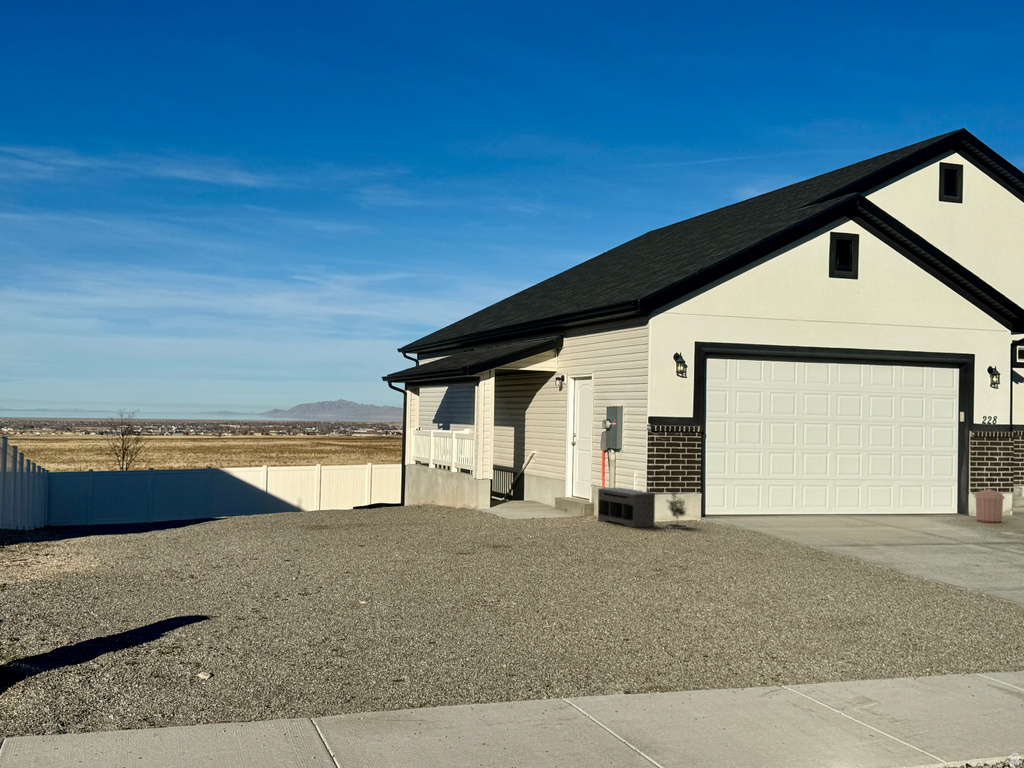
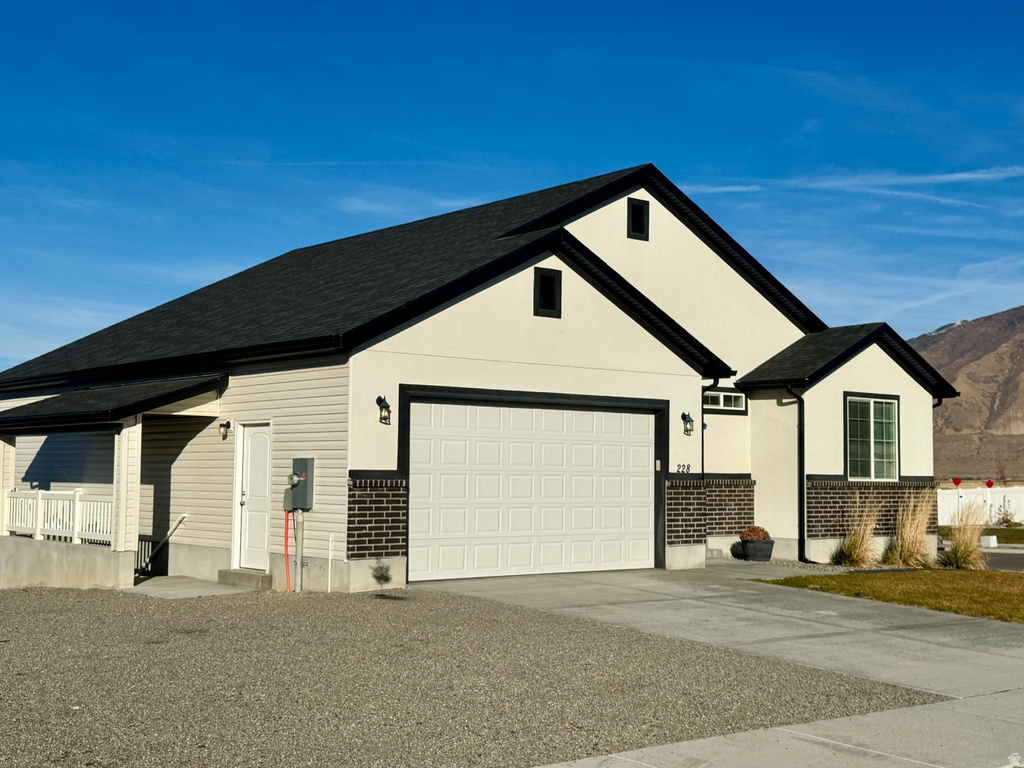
bench: present [598,488,655,527] -> none [286,554,357,600]
trash can: present [974,488,1005,523] -> none [672,540,700,576]

